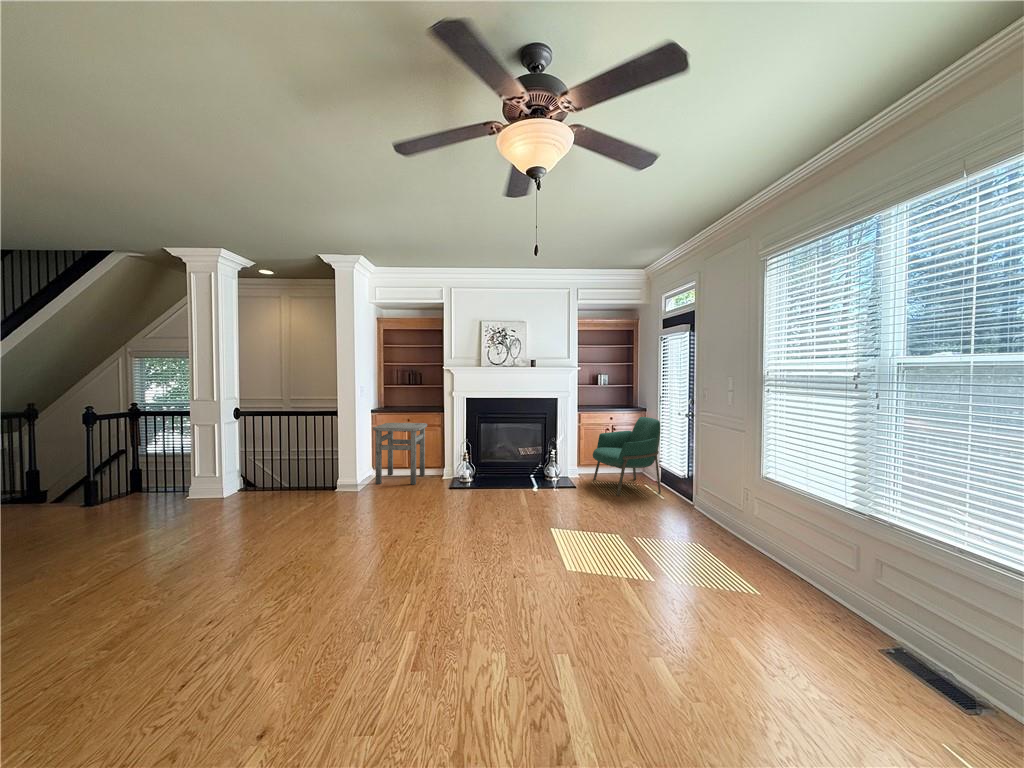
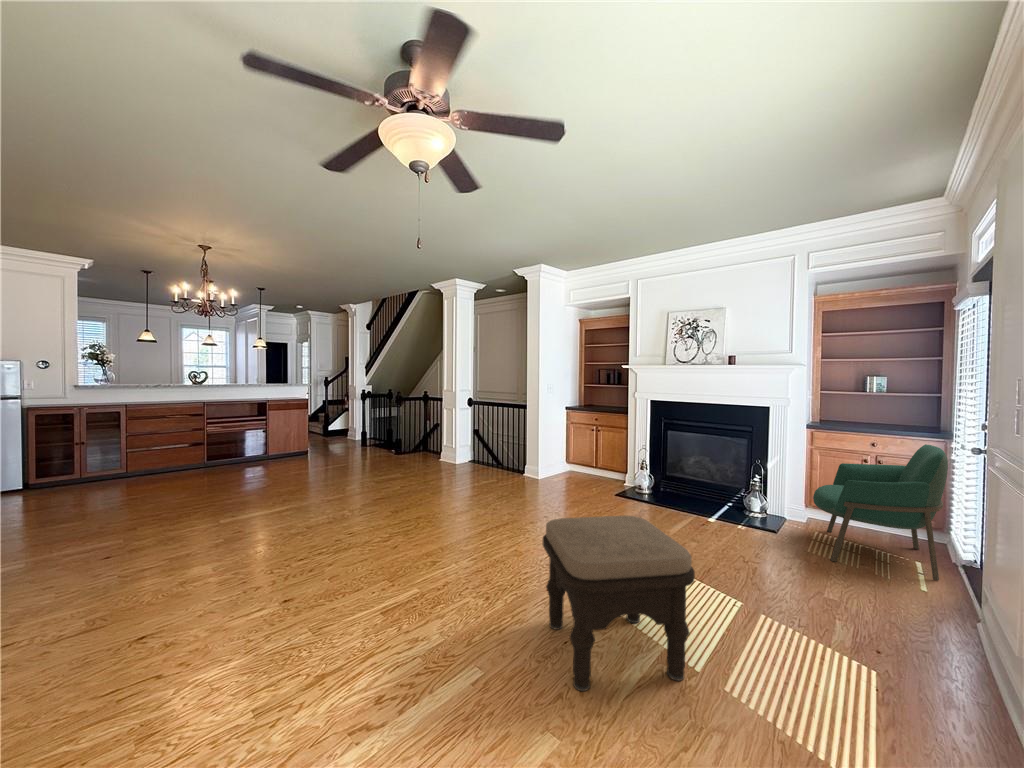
side table: present [373,423,427,485] -> none [553,423,611,488]
ottoman: none [547,488,665,625] -> present [542,516,695,691]

